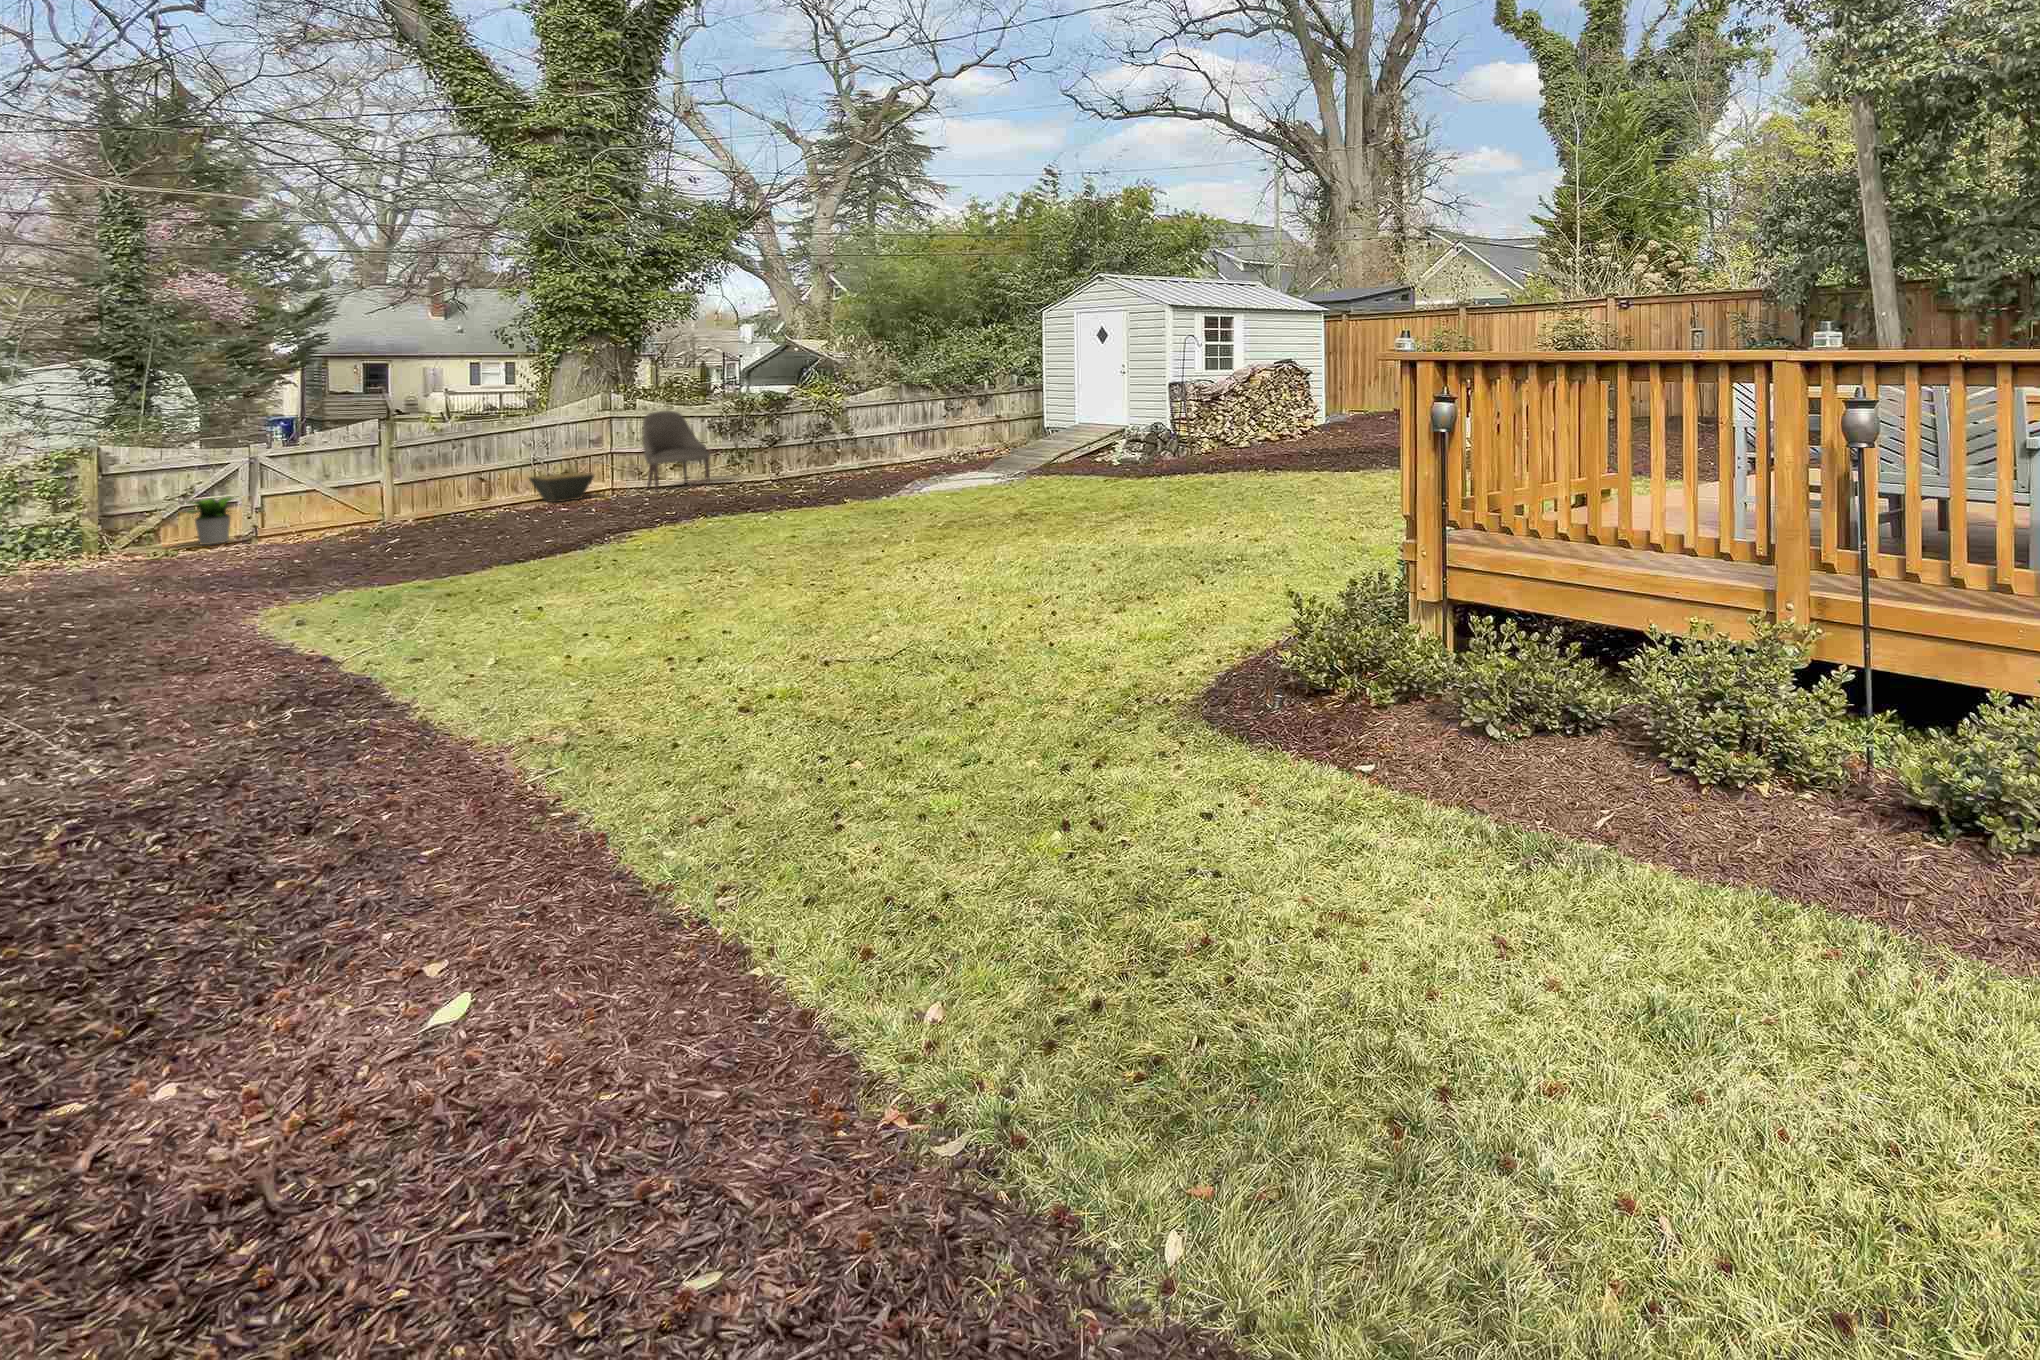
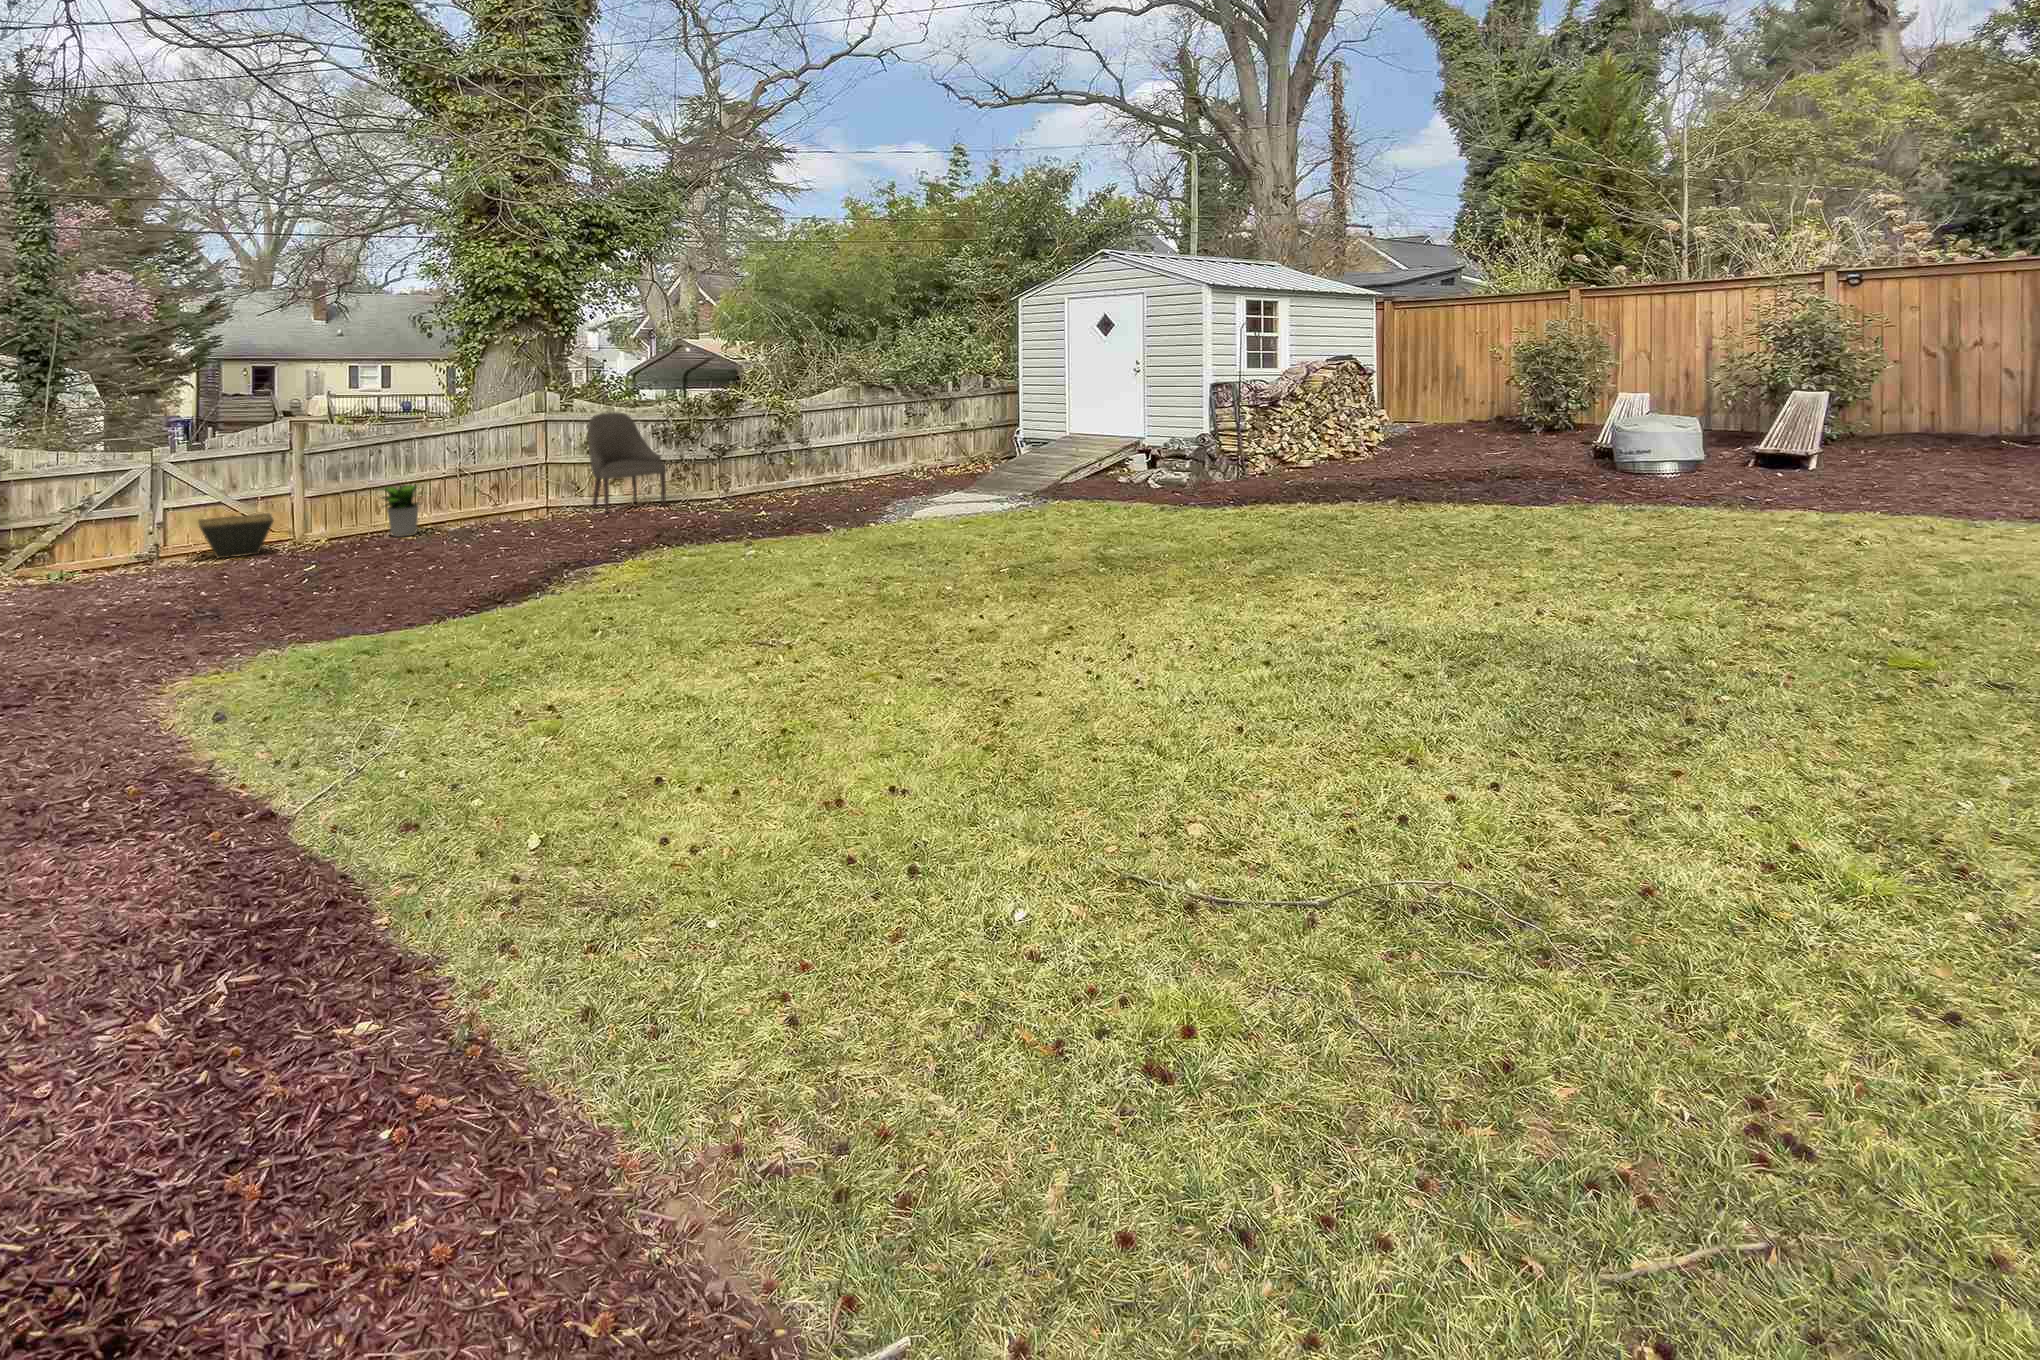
basket: present [529,472,594,502] -> present [199,513,274,559]
potted plant: present [185,497,240,545] -> present [379,485,420,537]

